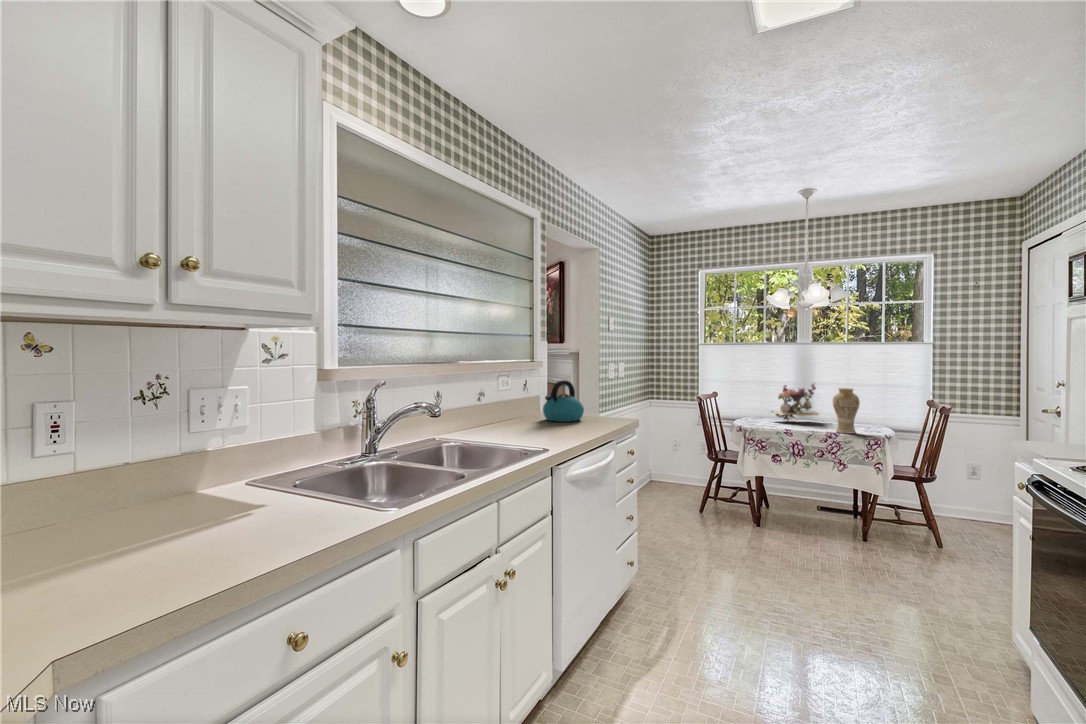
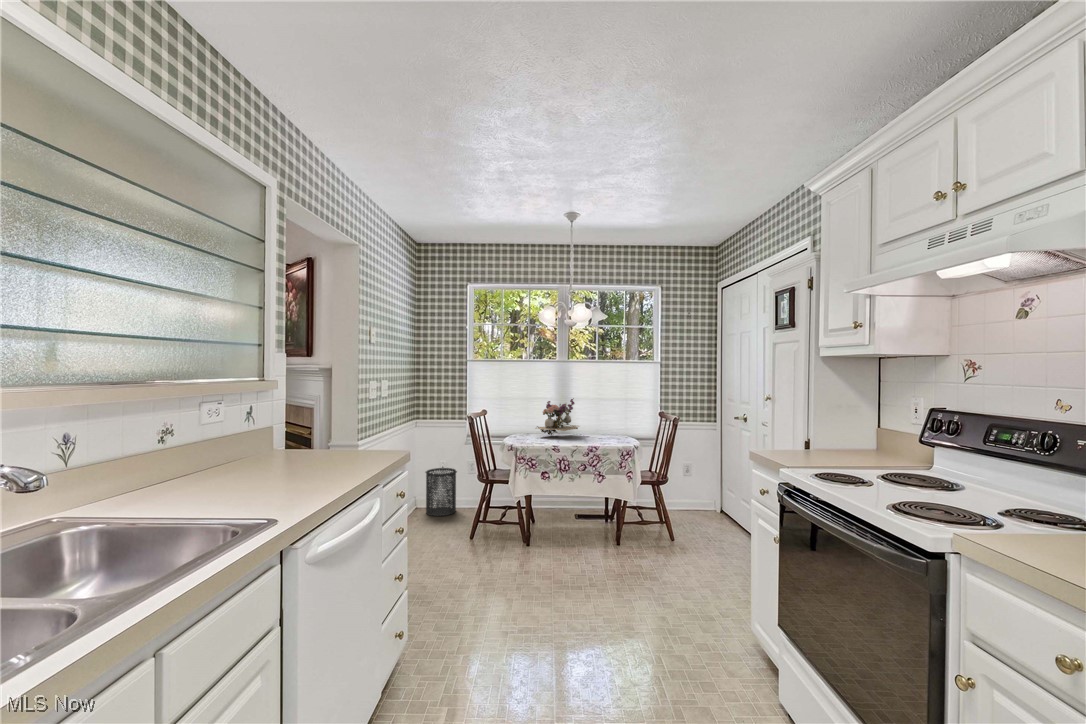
kettle: present [543,380,584,422] -> none [274,407,336,464]
vase: present [833,388,860,433] -> none [593,404,614,446]
trash can: none [659,447,689,491] -> present [426,468,457,516]

